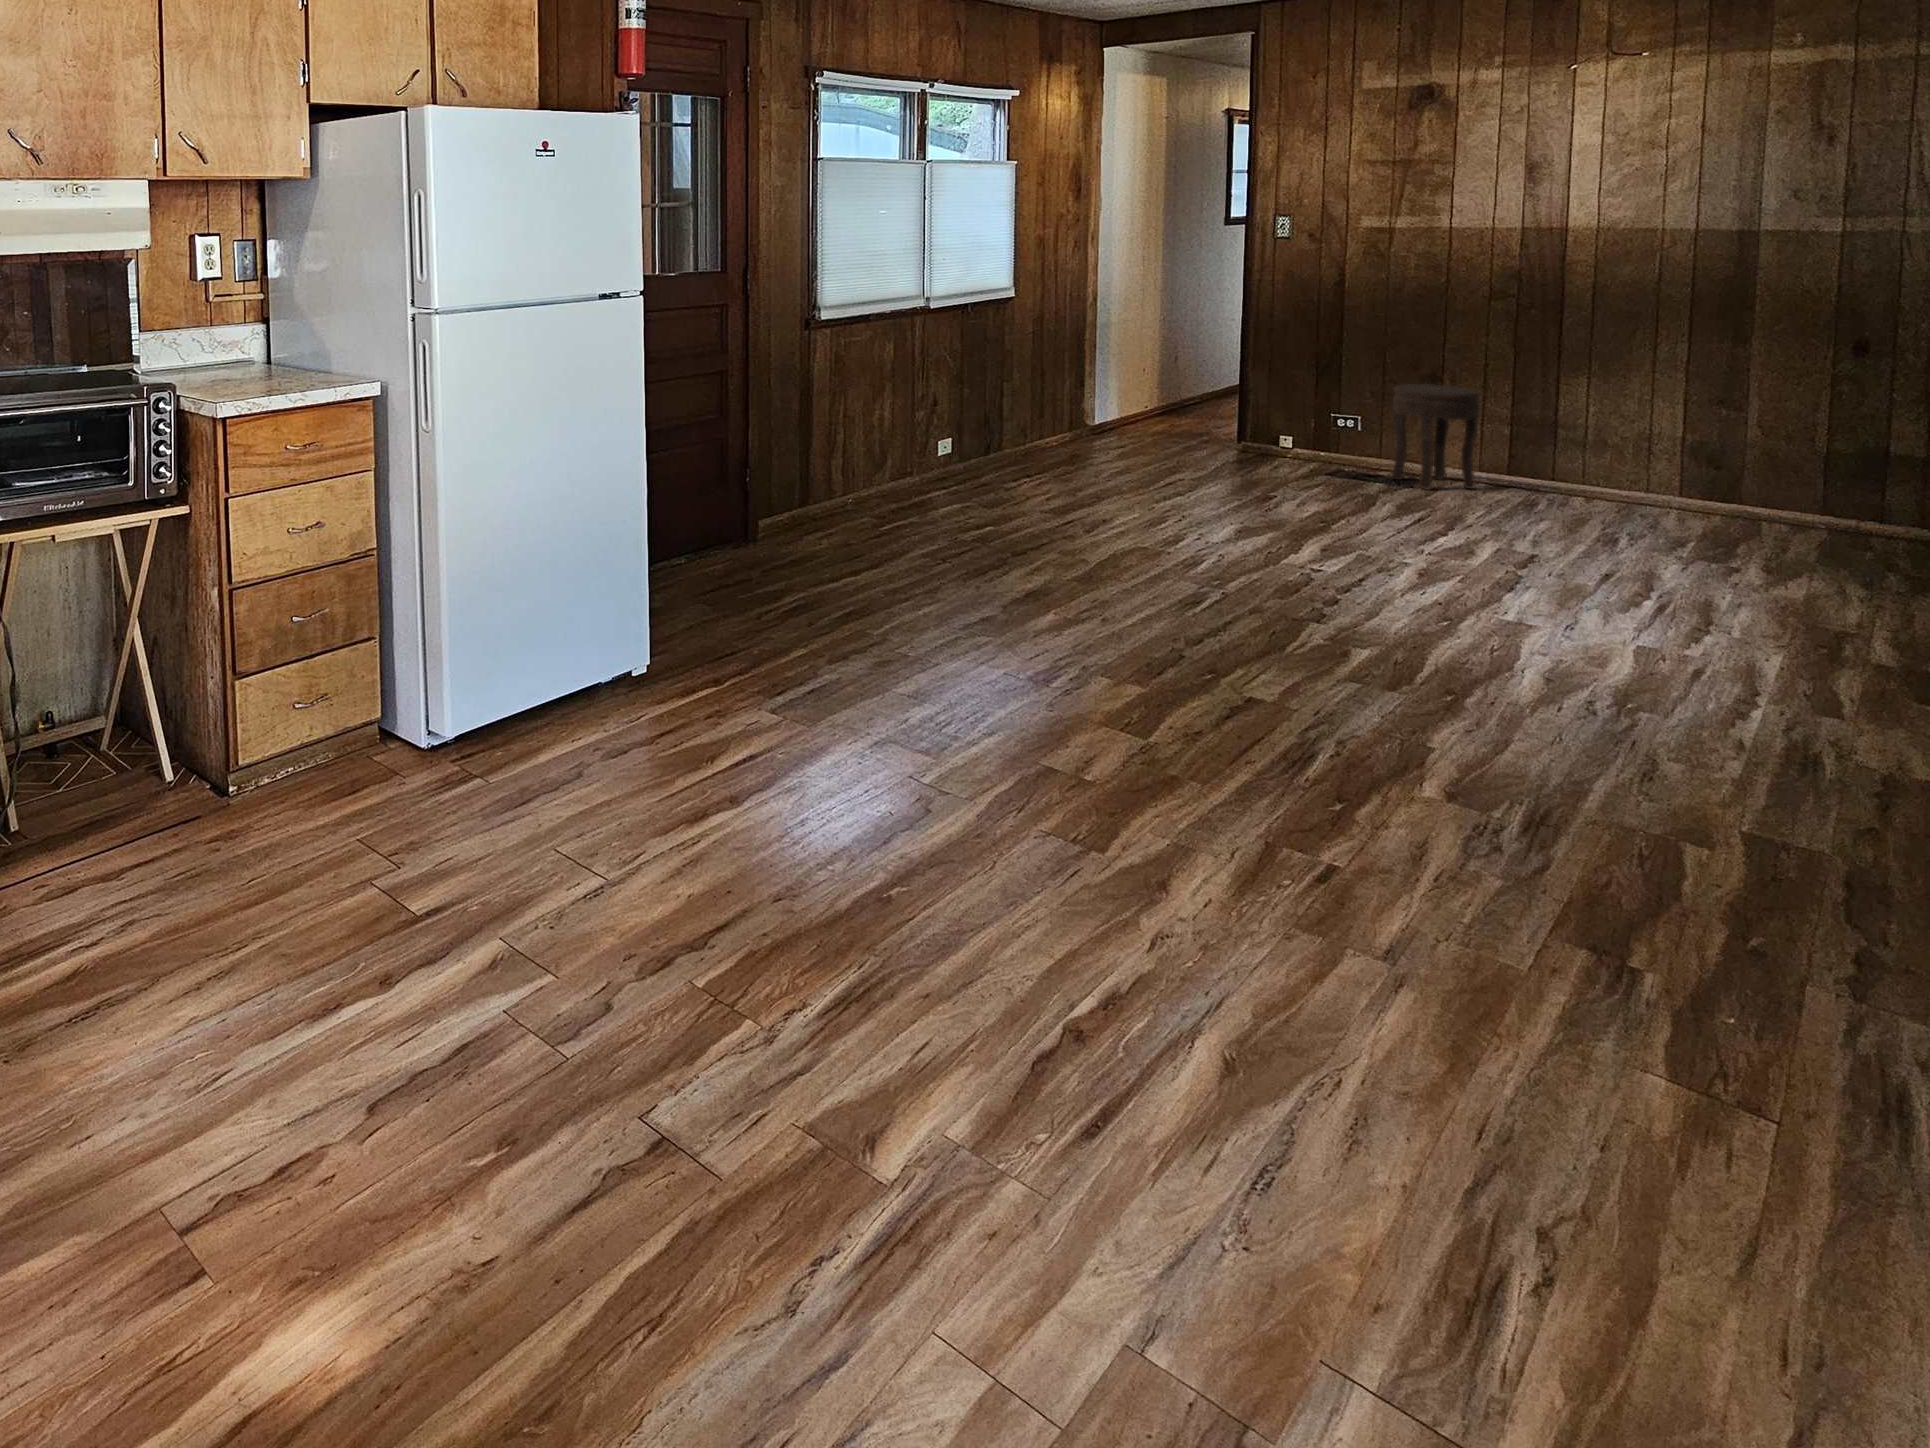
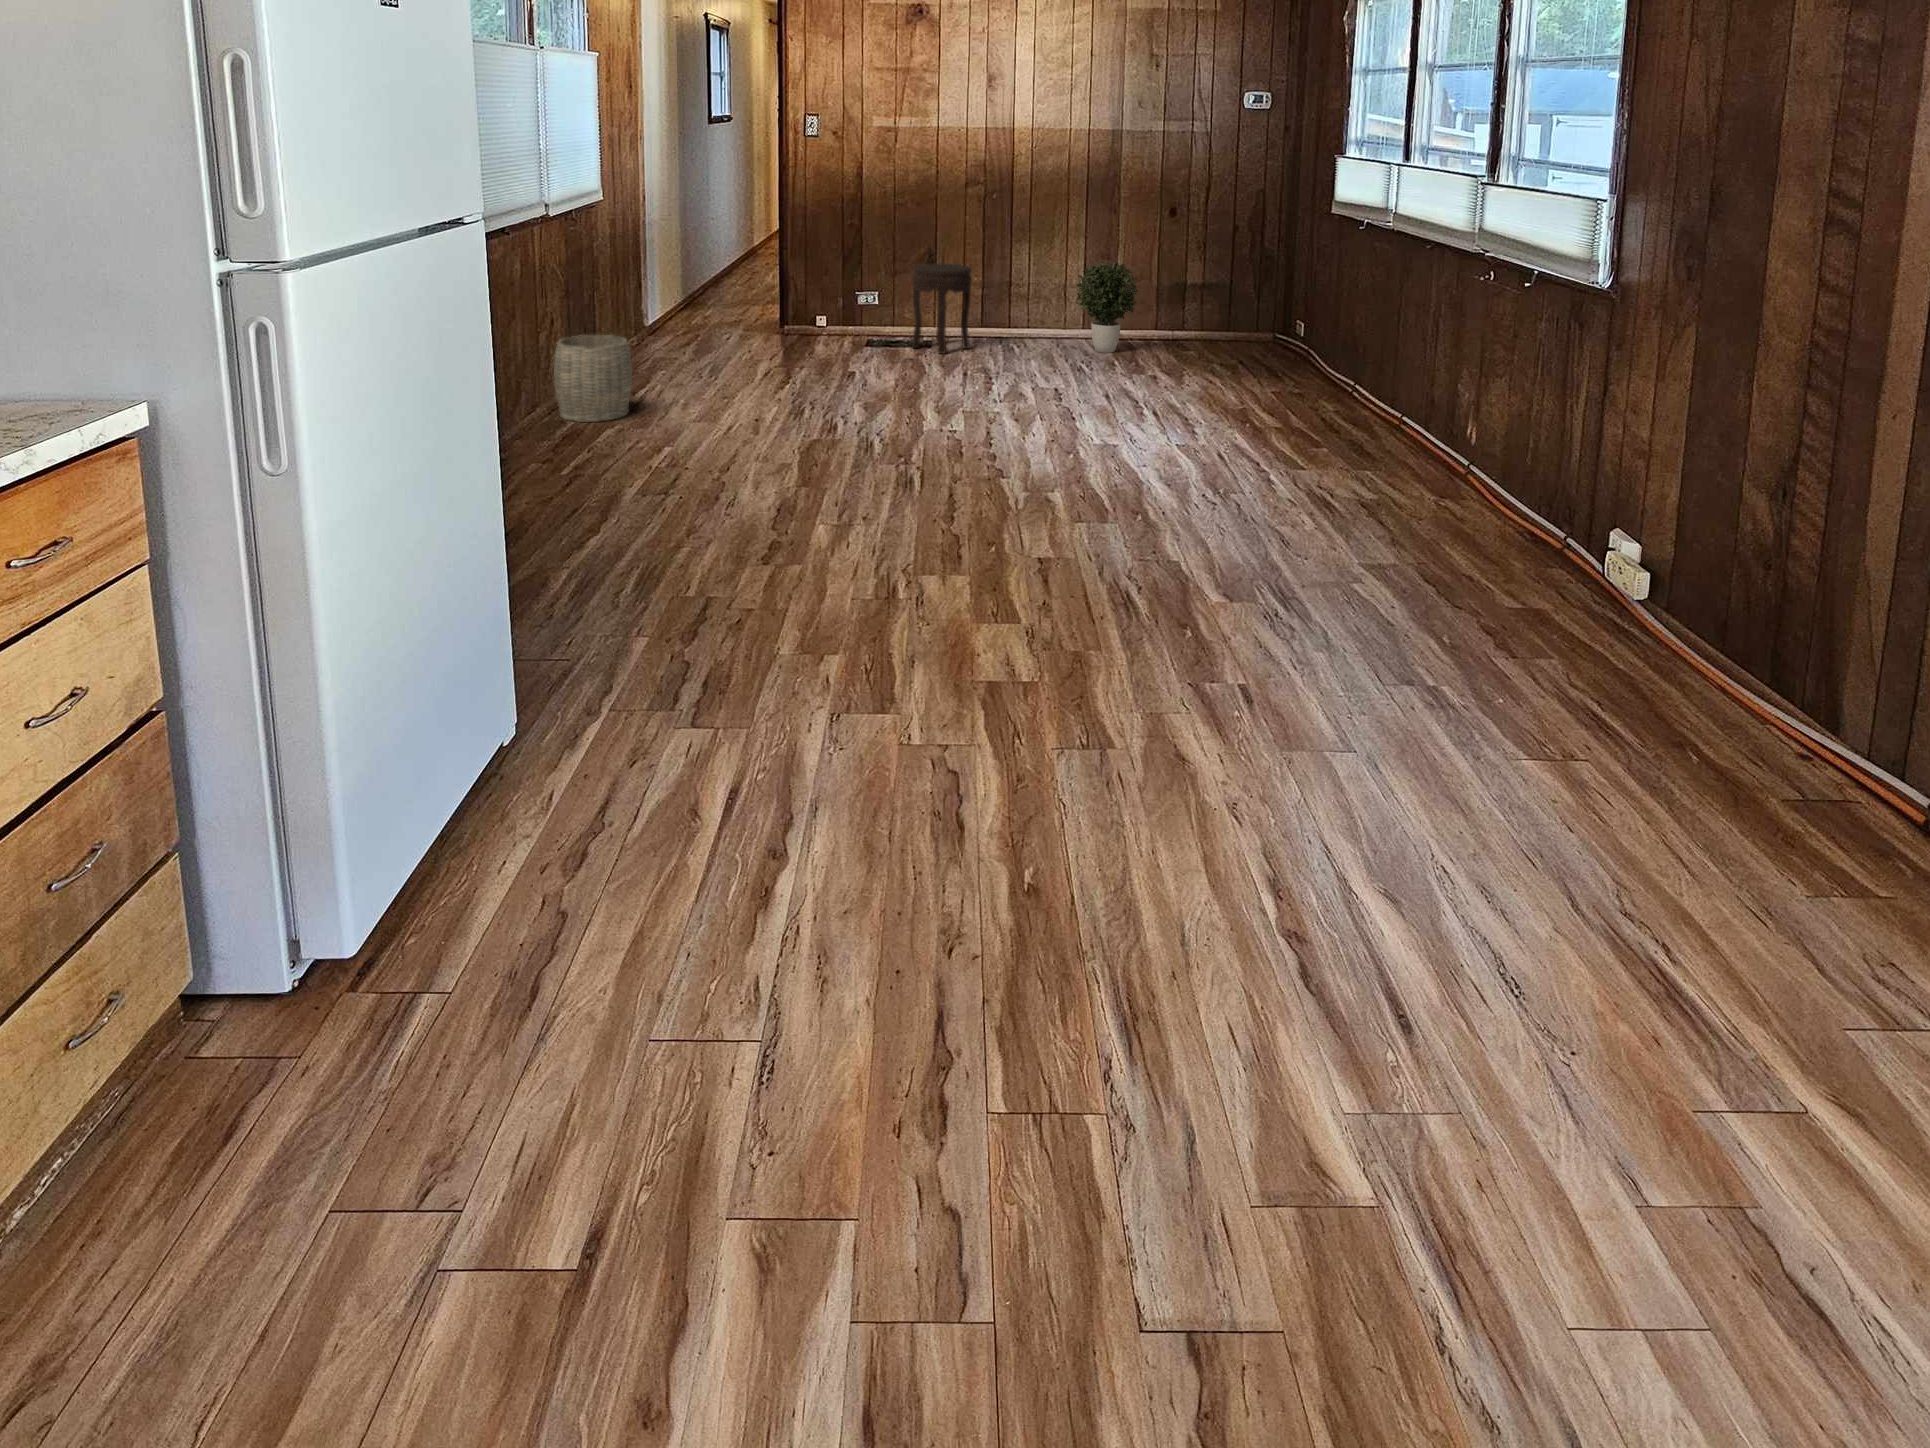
potted plant: none [1651,399,1768,523] -> present [1077,261,1139,353]
woven basket: none [932,416,1003,494] -> present [554,335,632,422]

